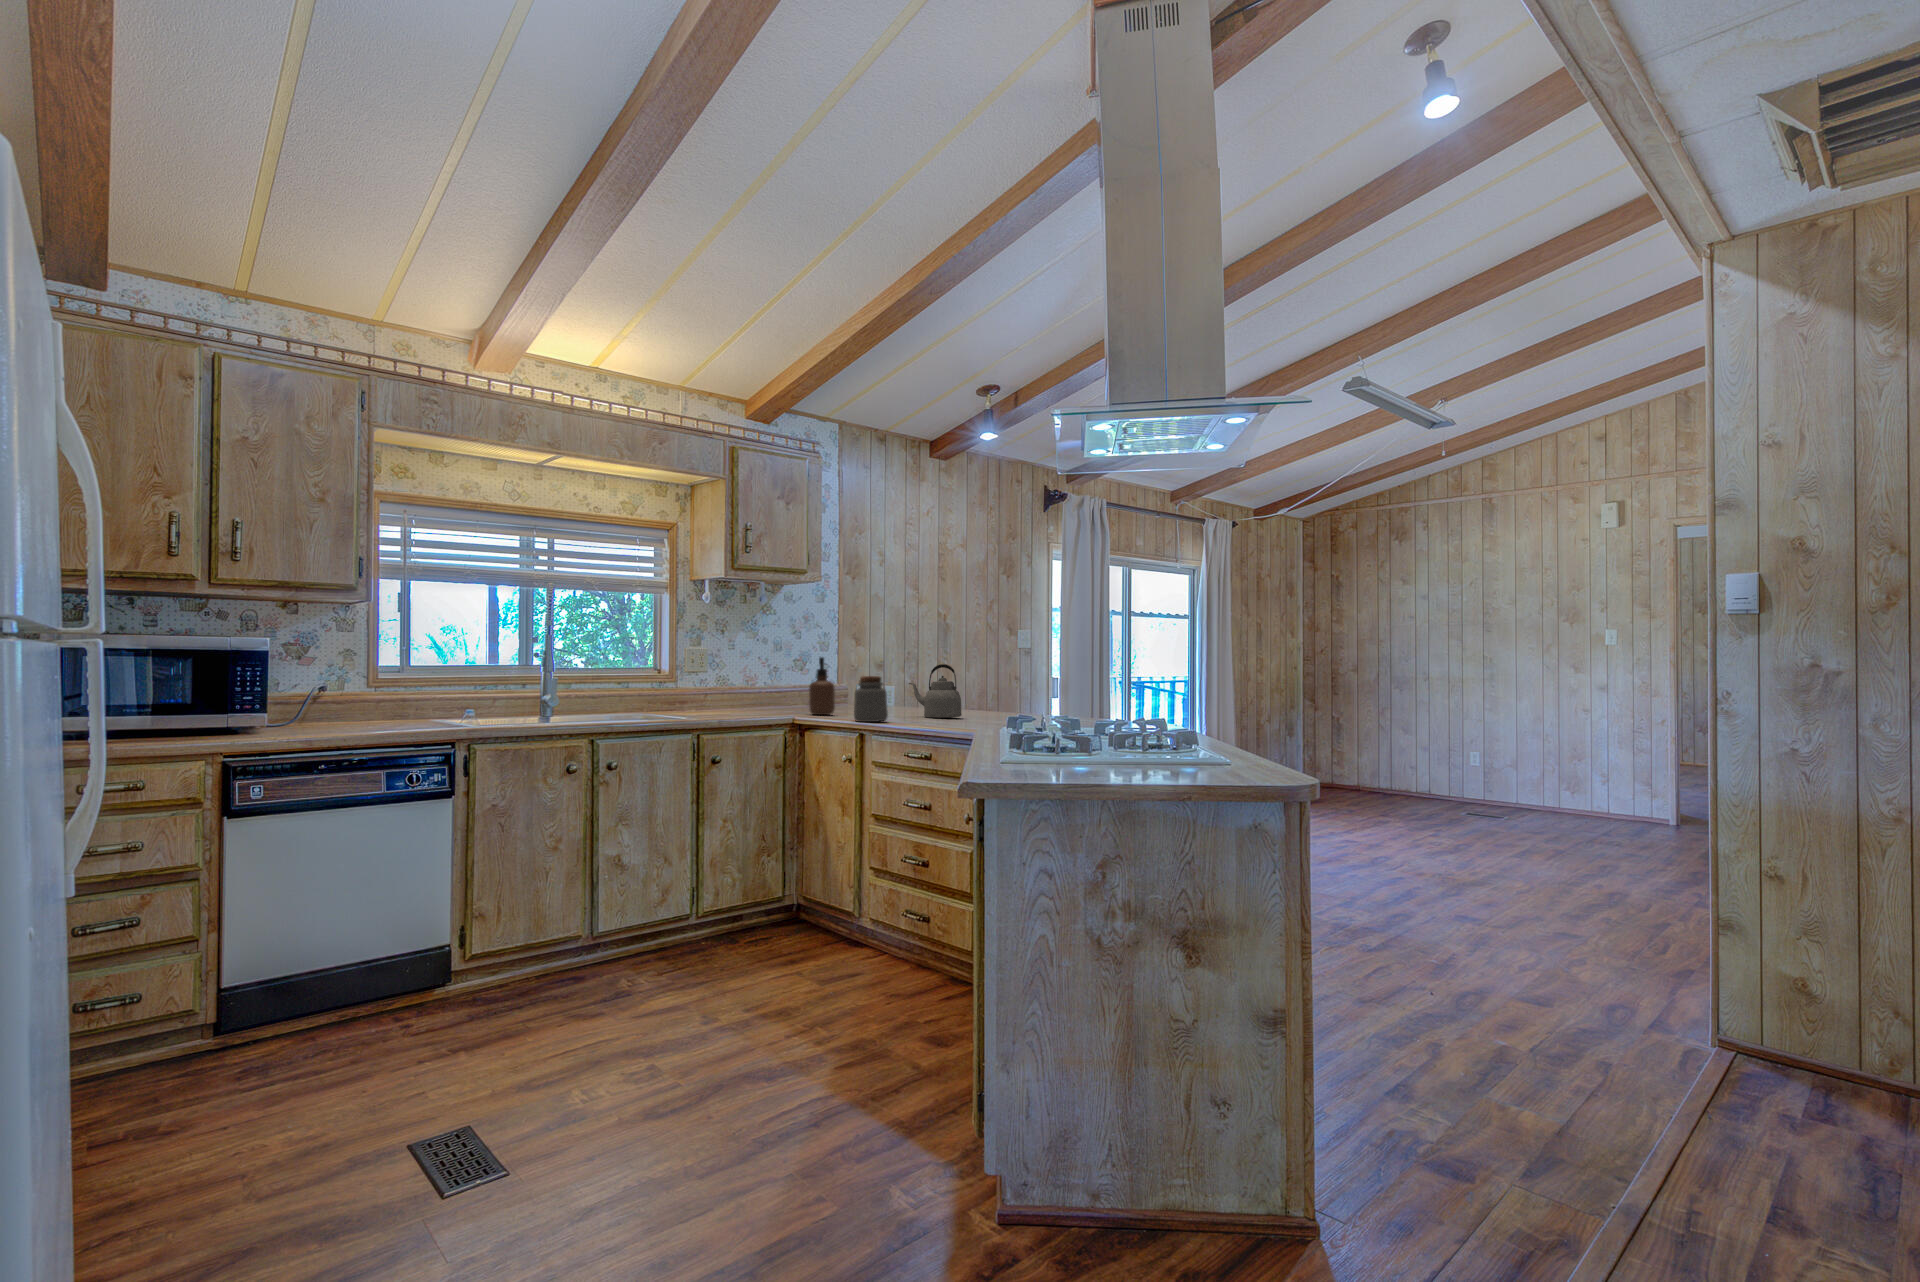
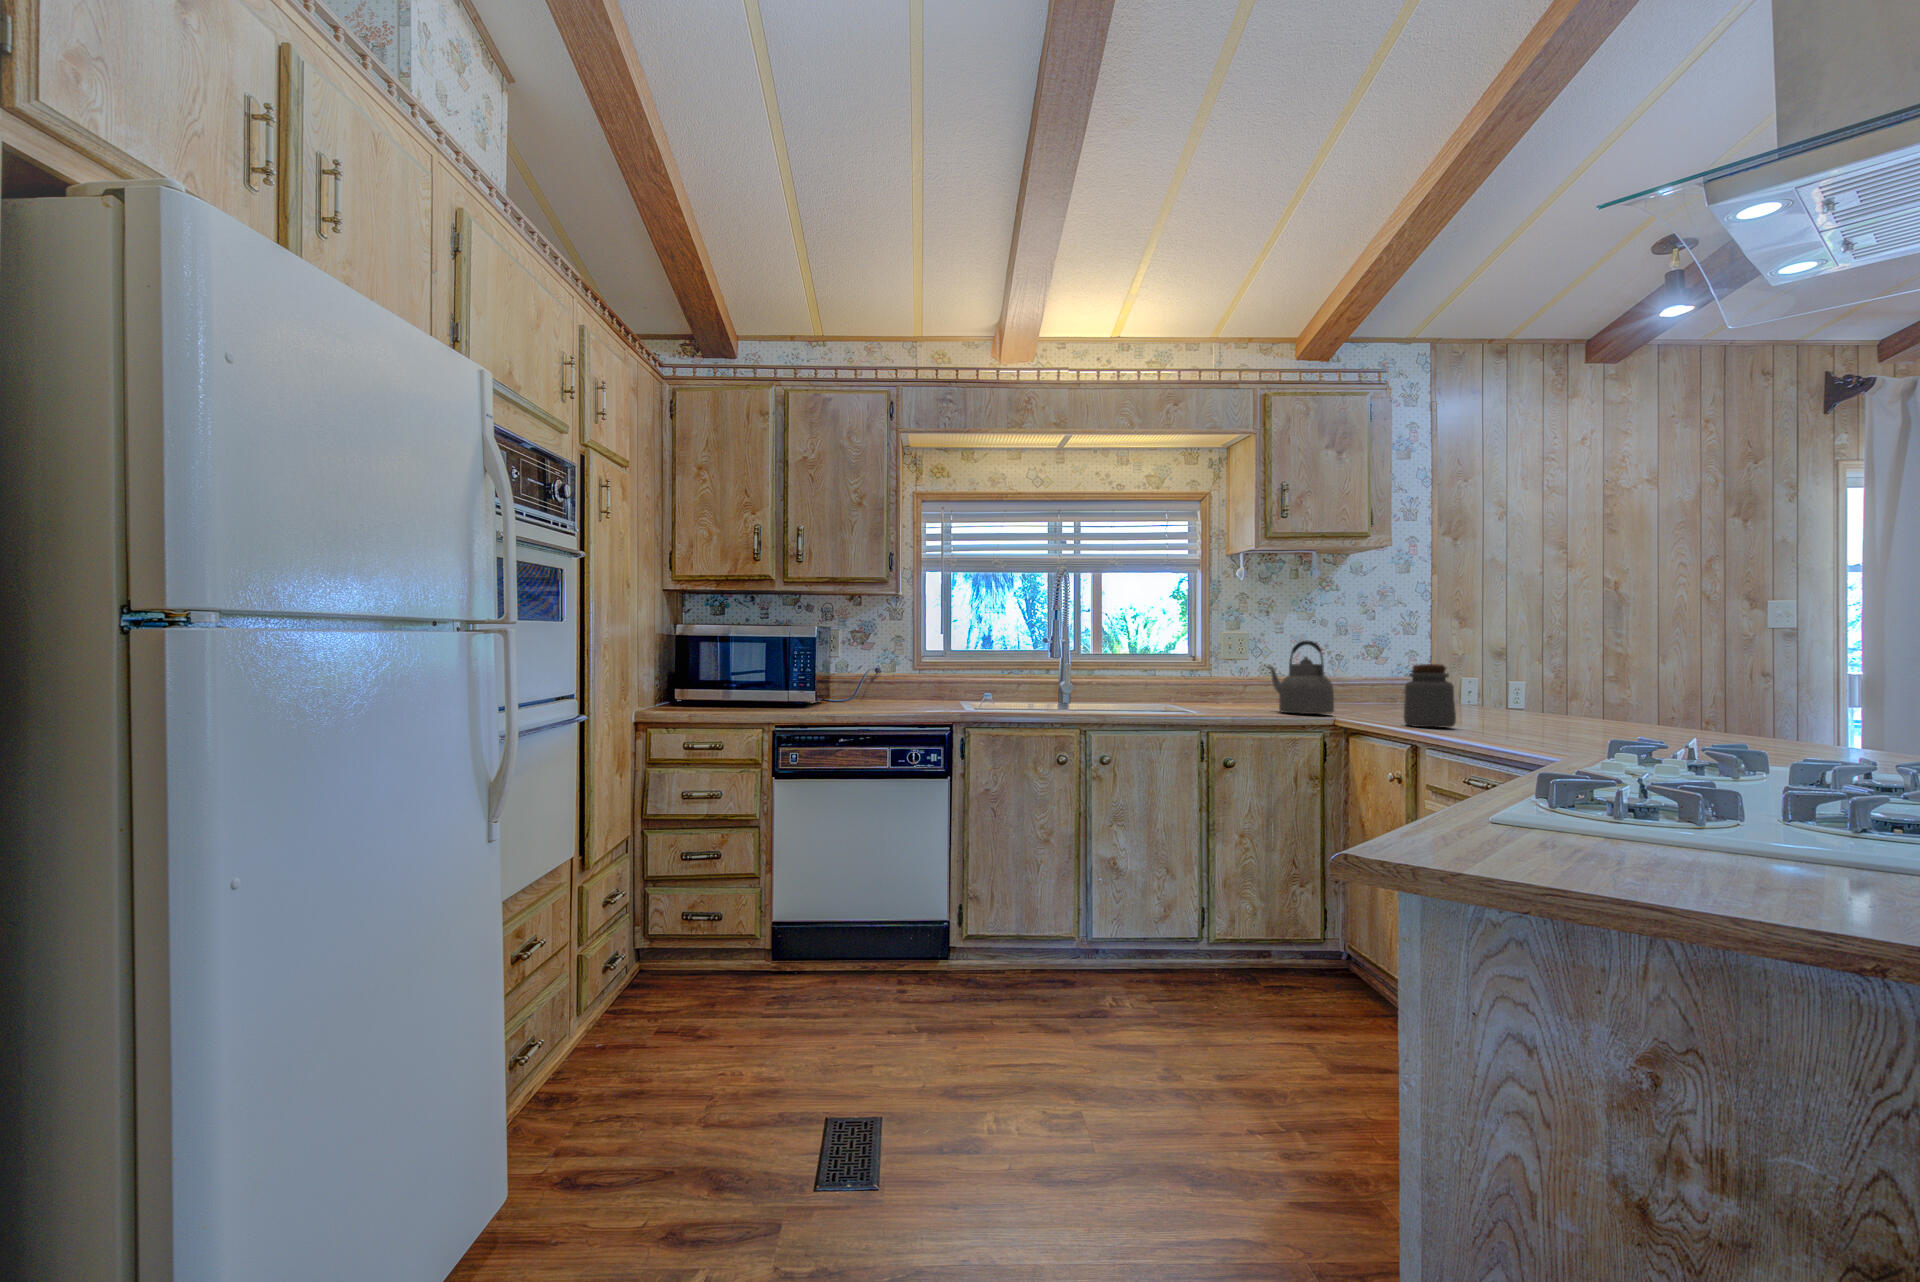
soap dispenser: present [809,657,835,715] -> none [1359,641,1395,716]
kettle: present [909,664,962,718] -> present [1267,640,1334,714]

